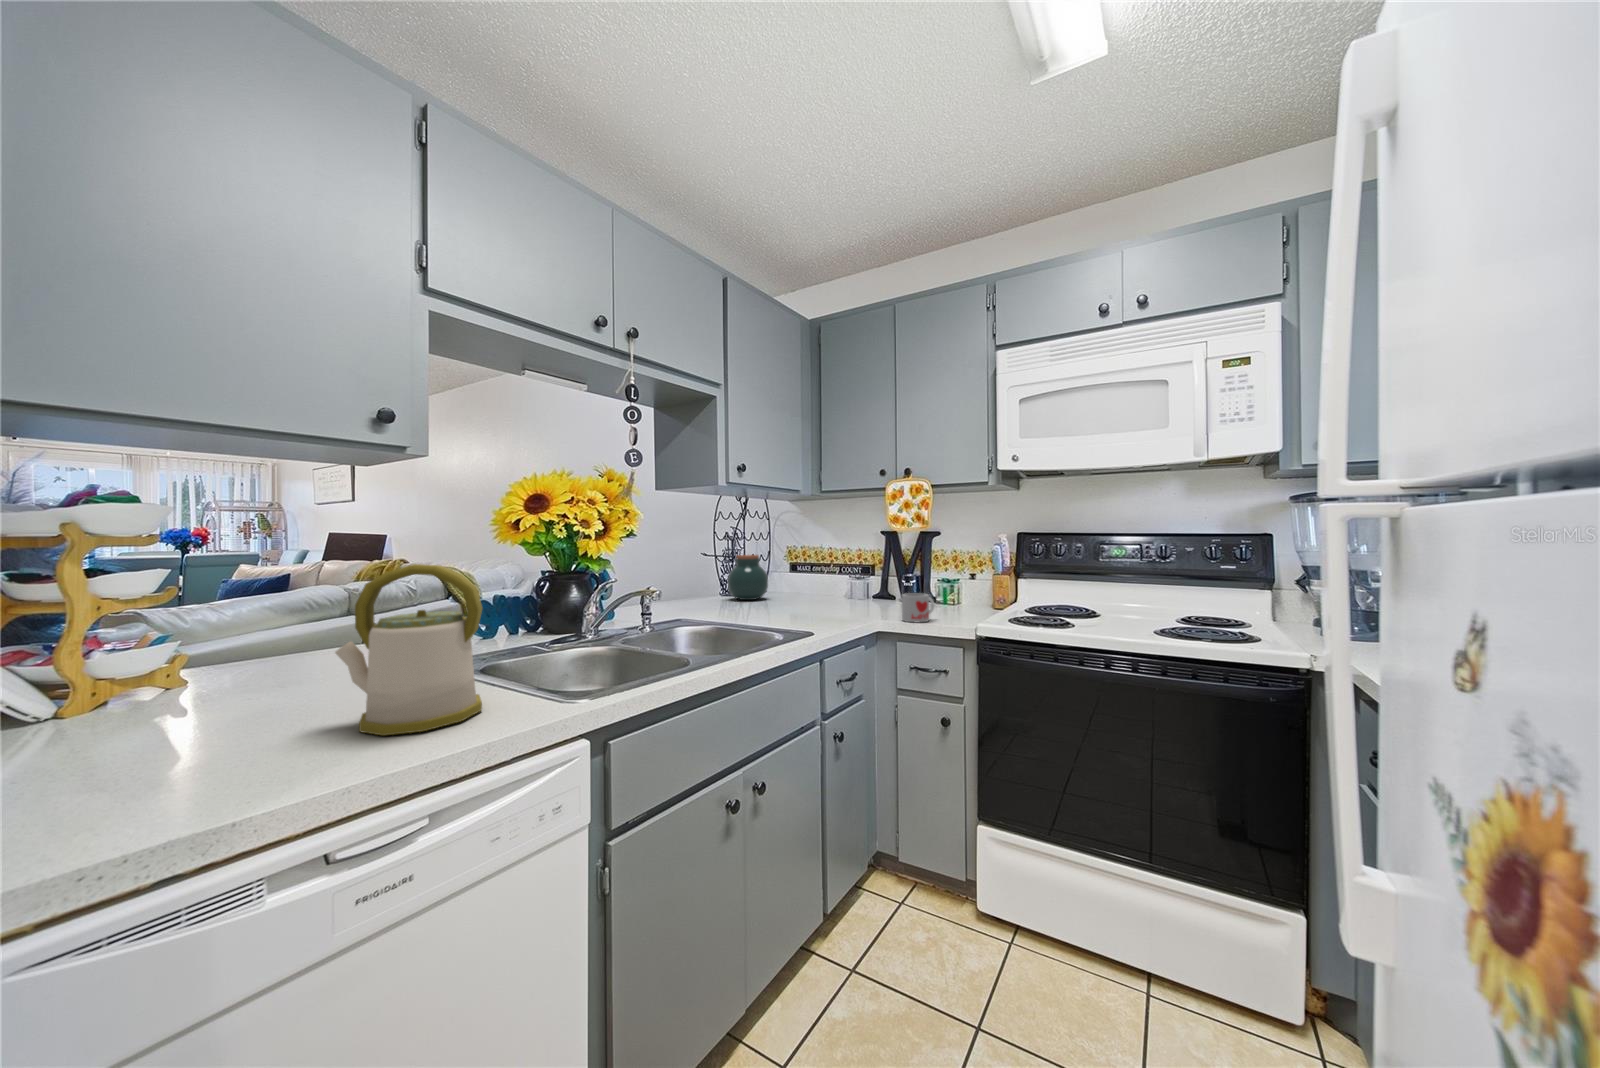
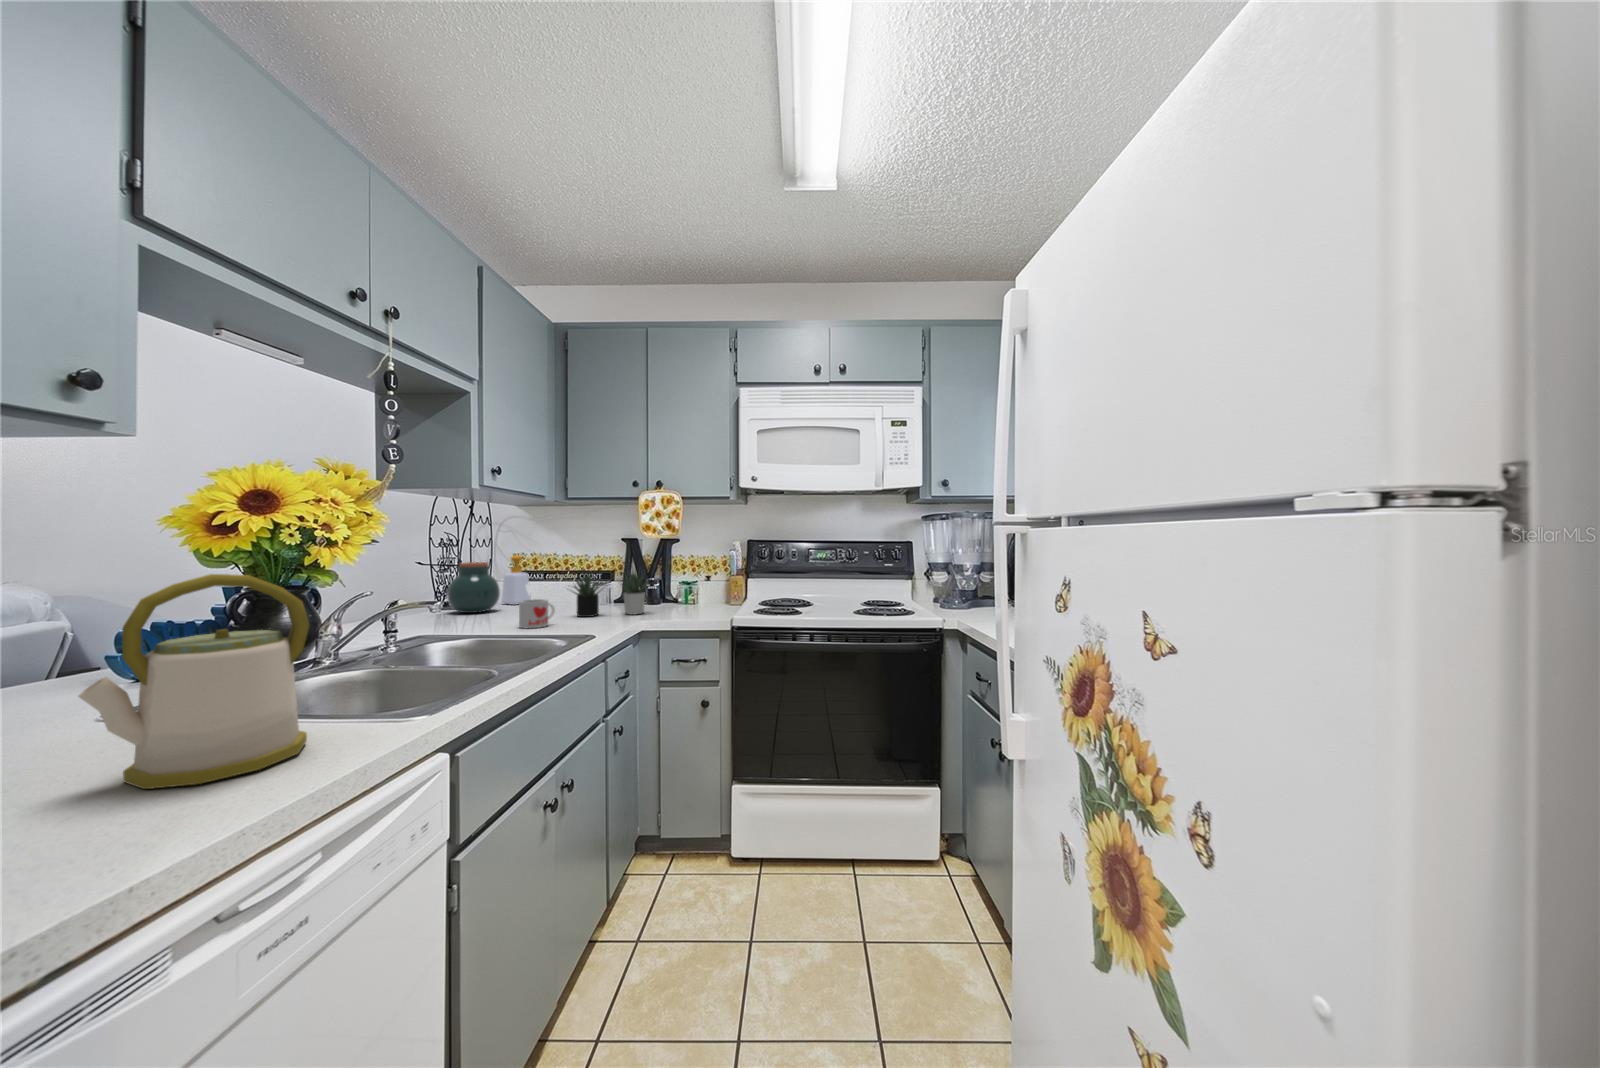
soap bottle: none [777,549,801,594] -> present [502,555,531,605]
succulent plant: none [810,560,900,612] -> present [573,571,649,617]
mug: present [902,593,935,622] -> present [519,599,555,628]

